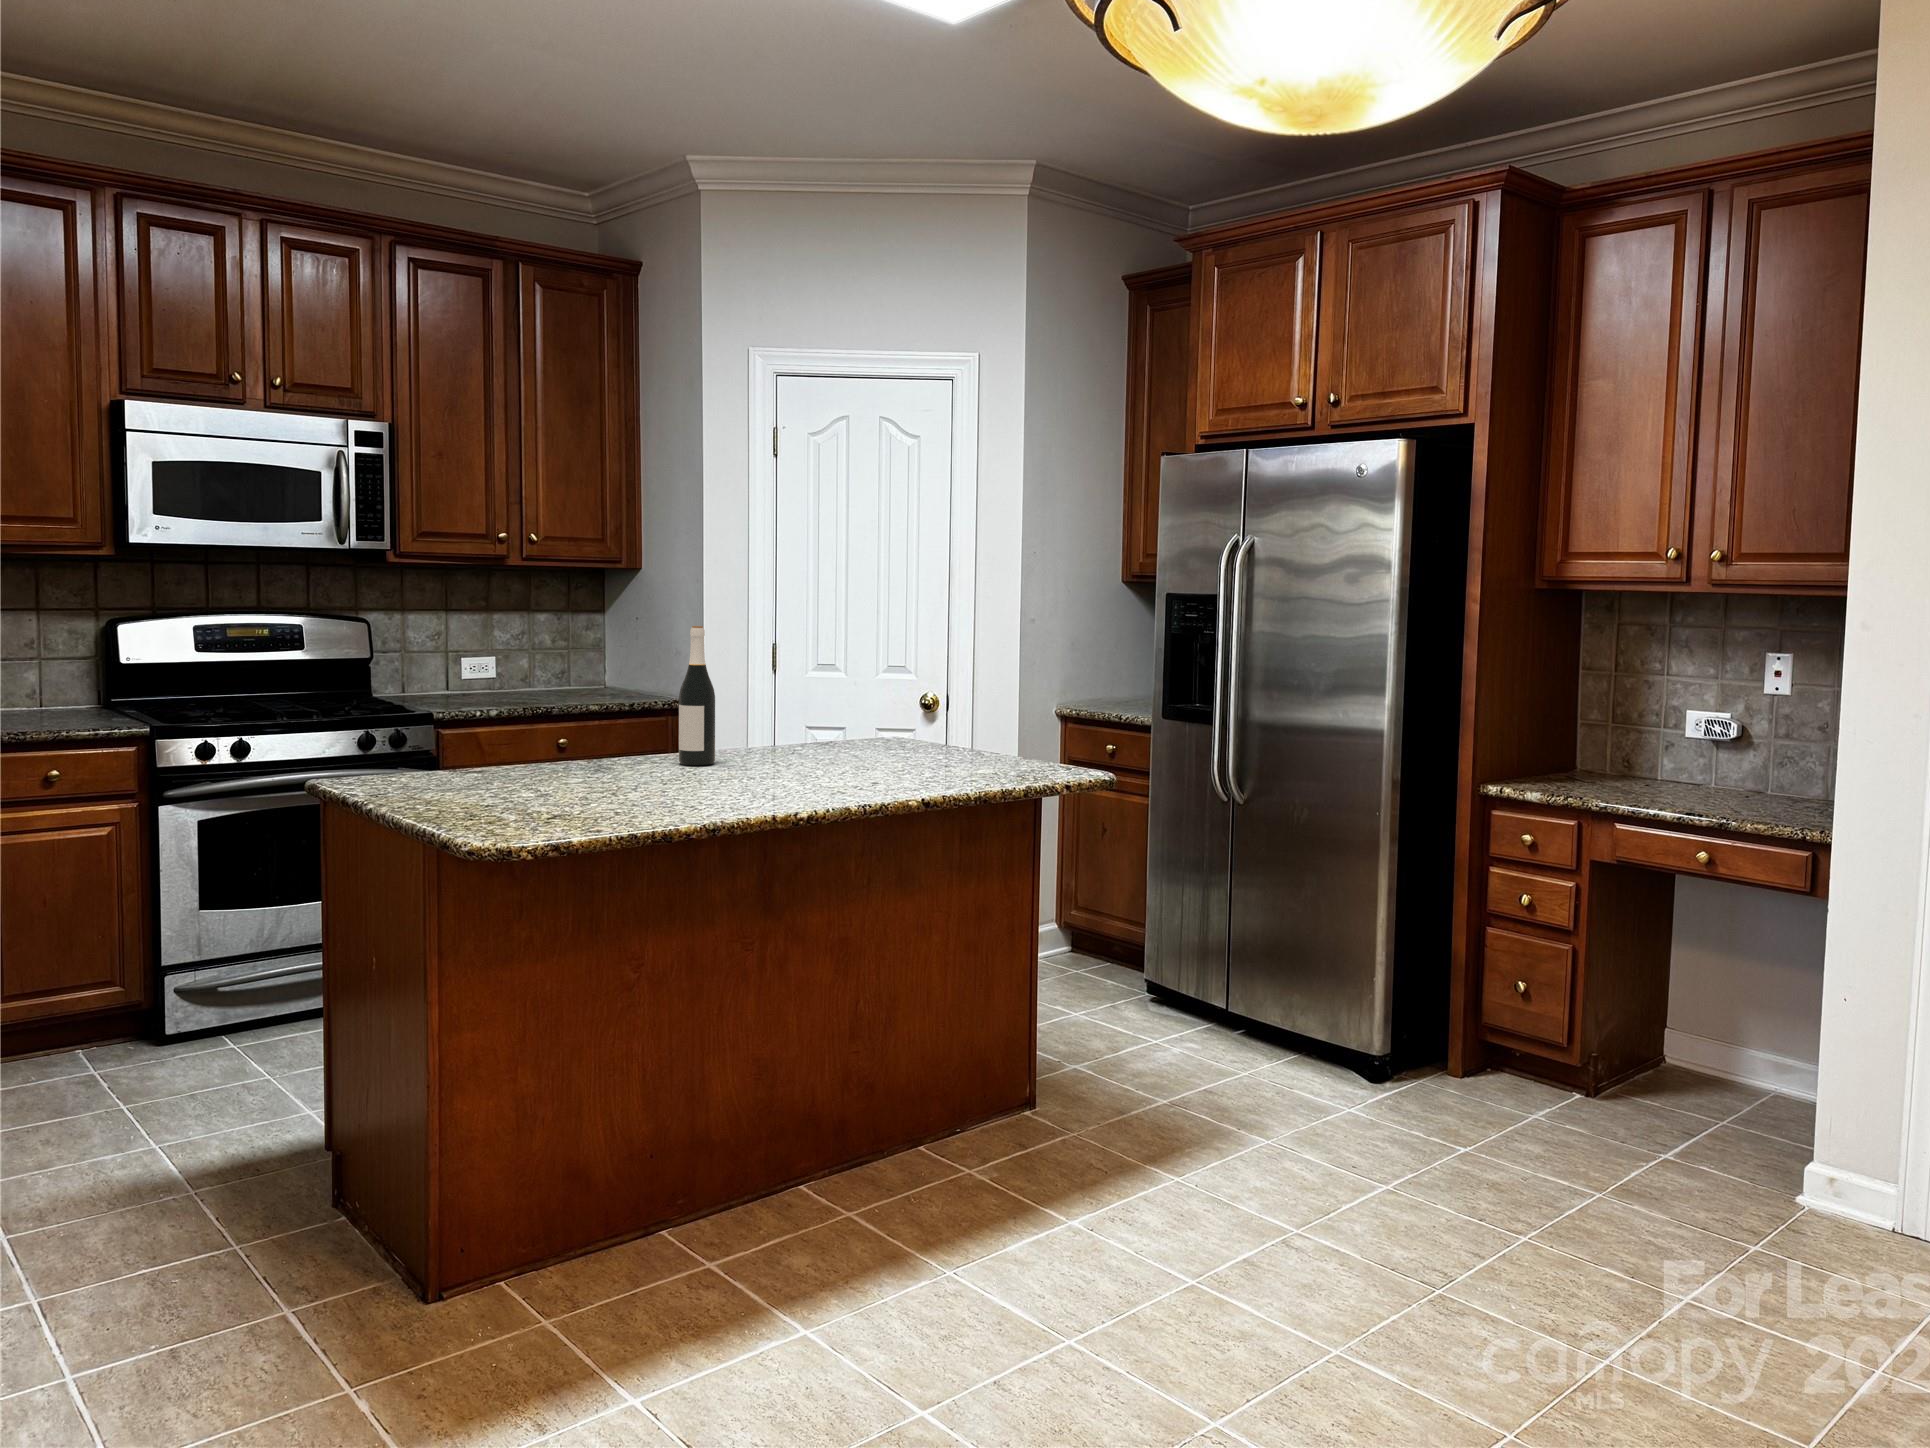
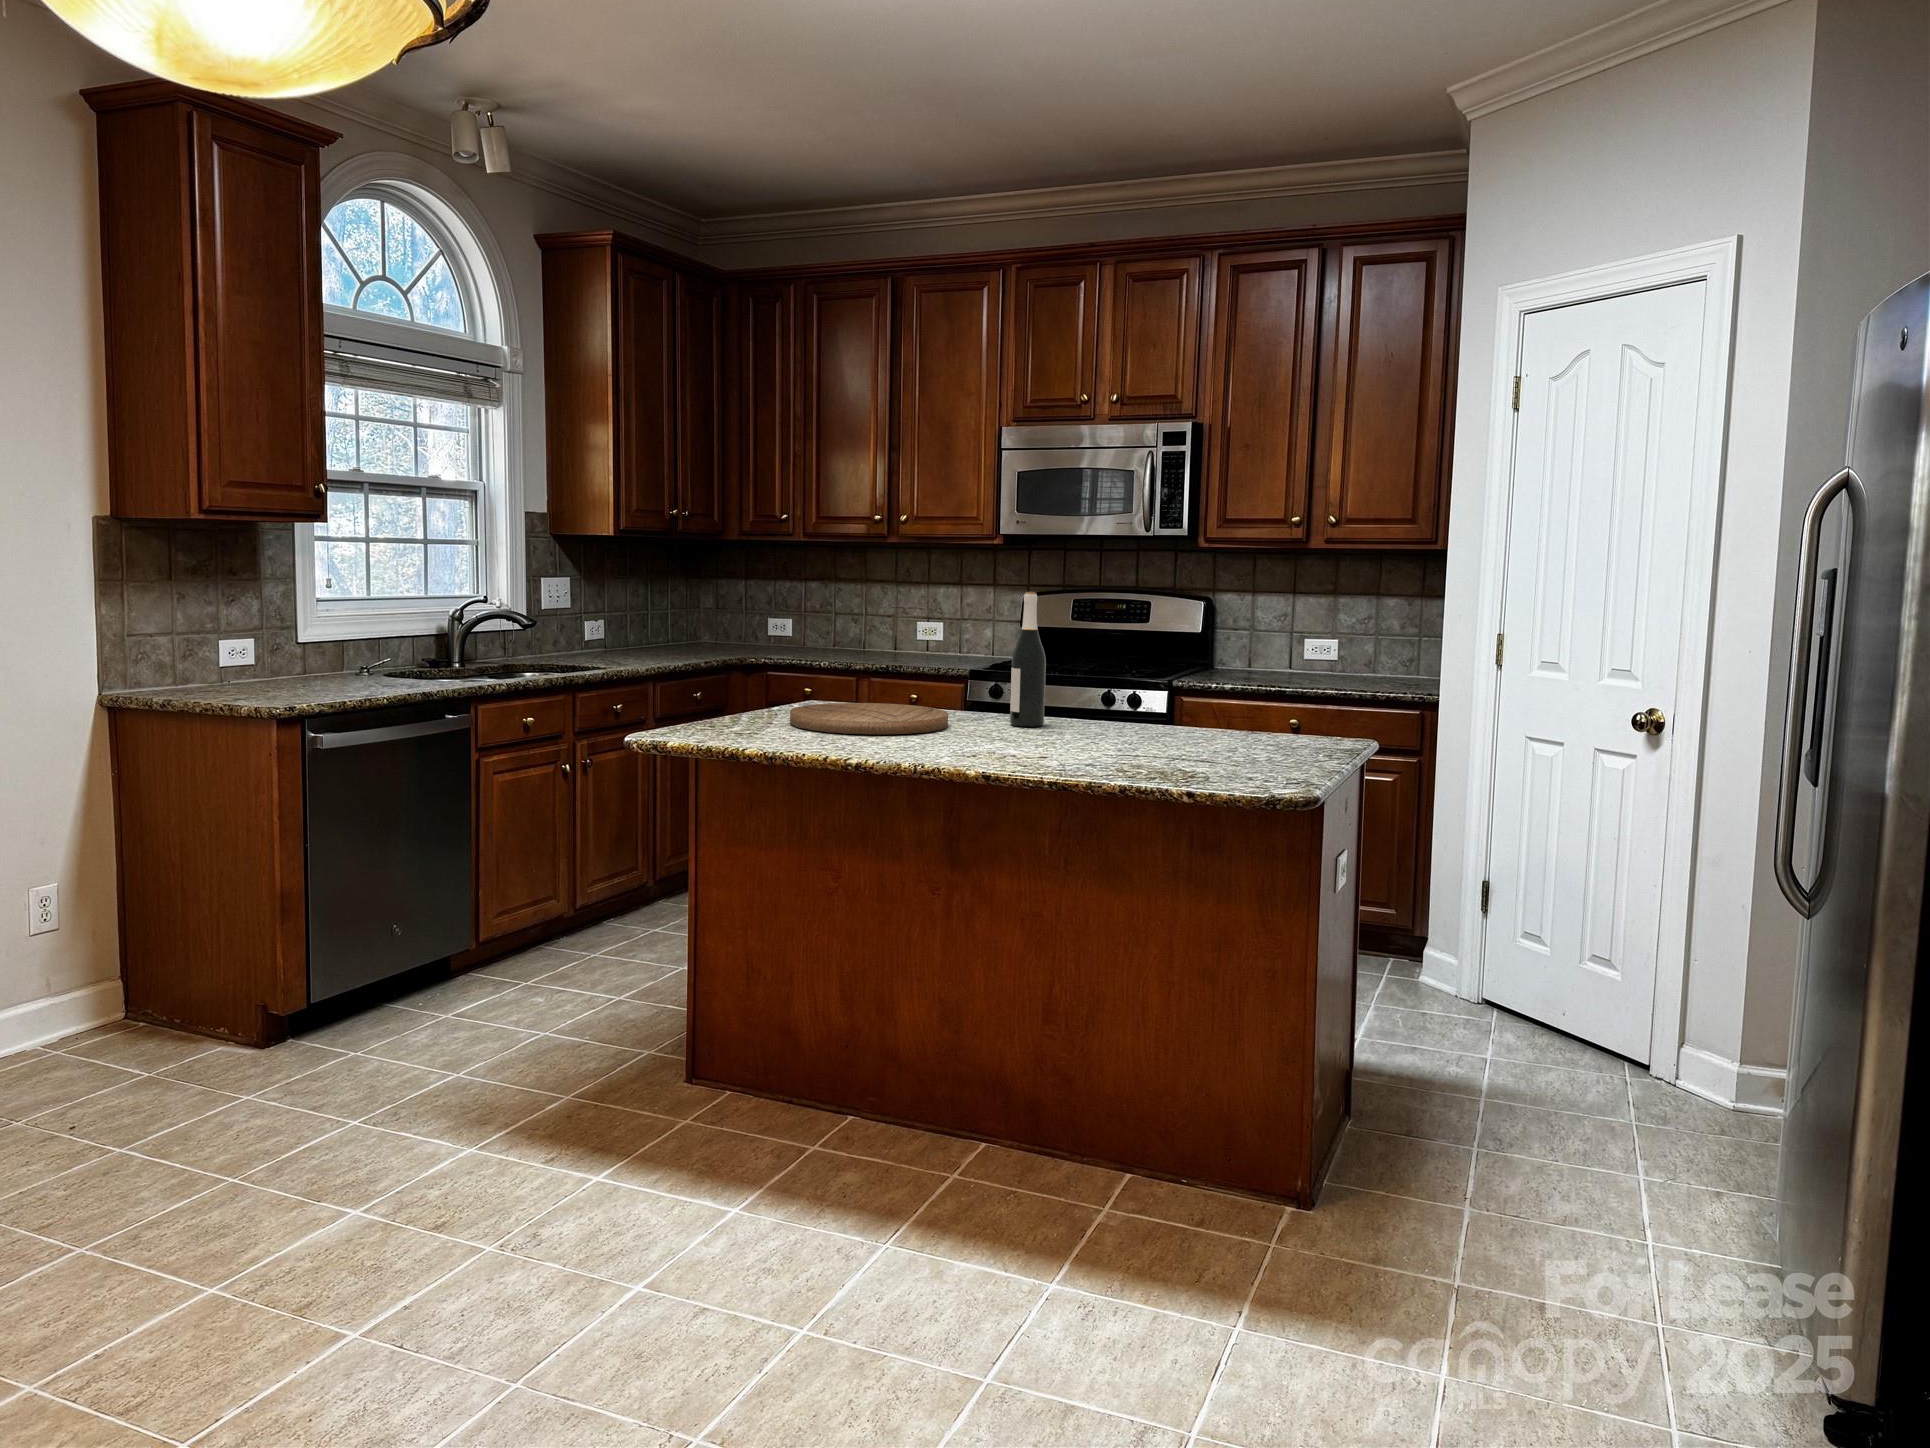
cutting board: none [510,760,700,801] -> present [790,703,948,734]

